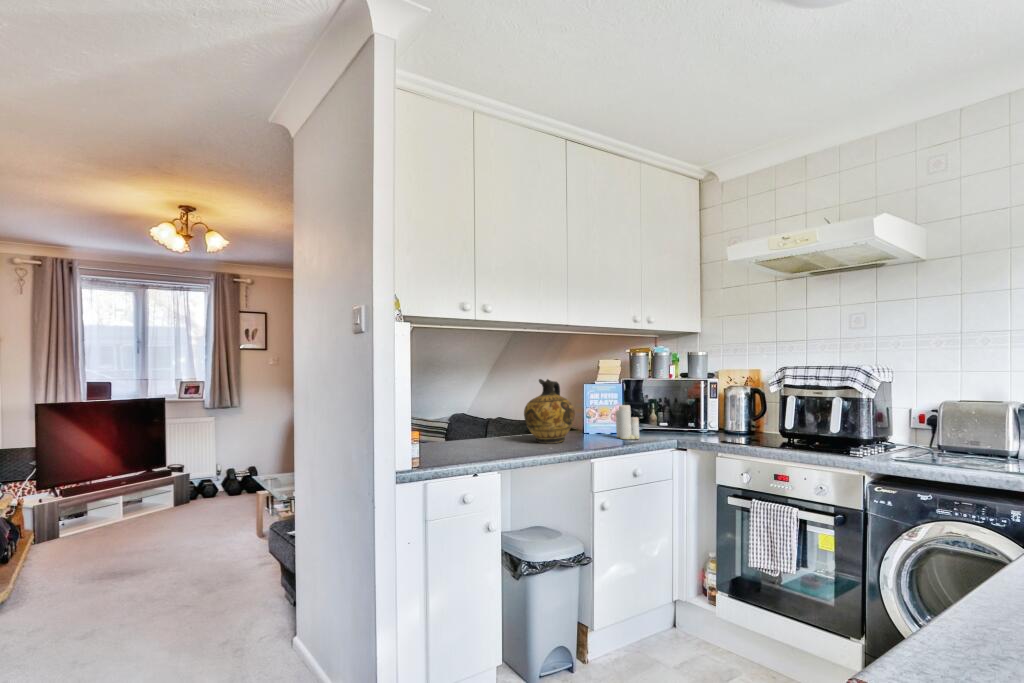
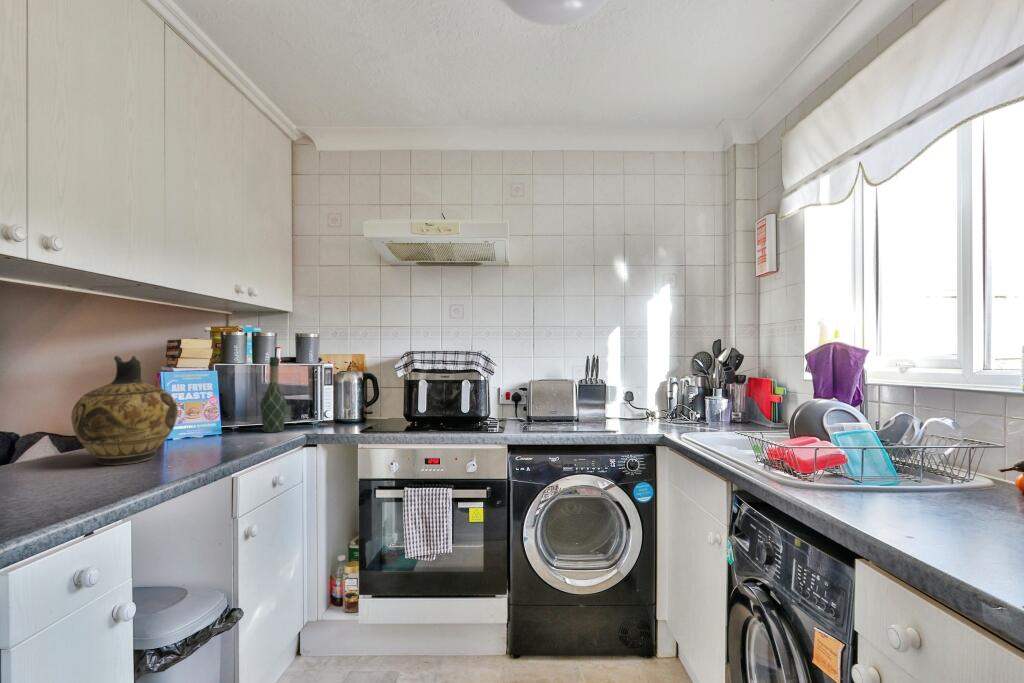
wine bottle: none [649,375,668,434] -> present [261,357,287,432]
candle: present [616,405,639,439] -> none [227,391,265,443]

